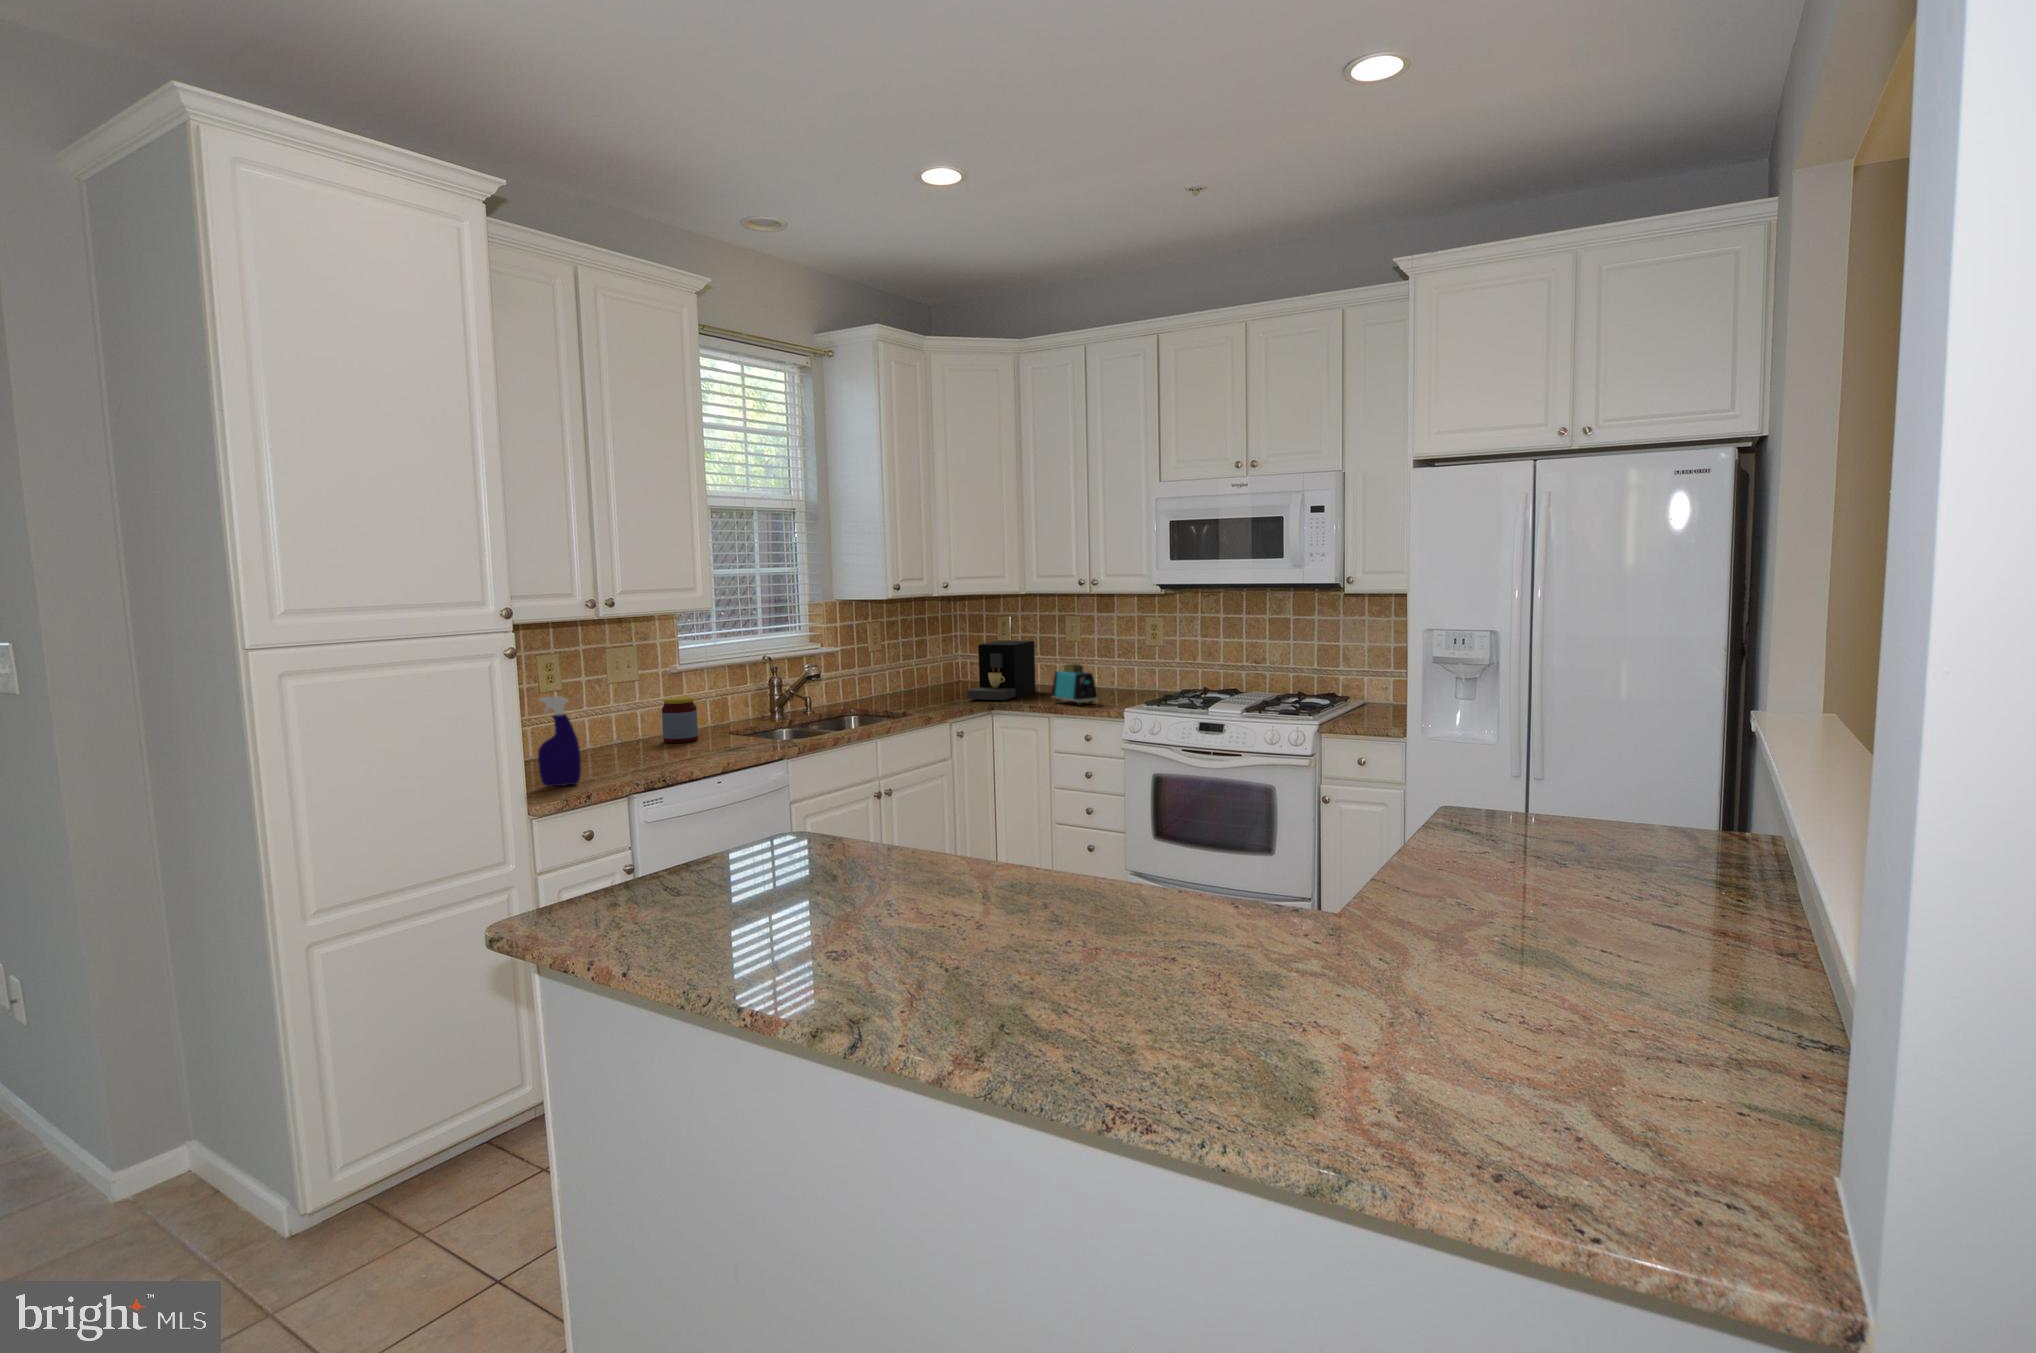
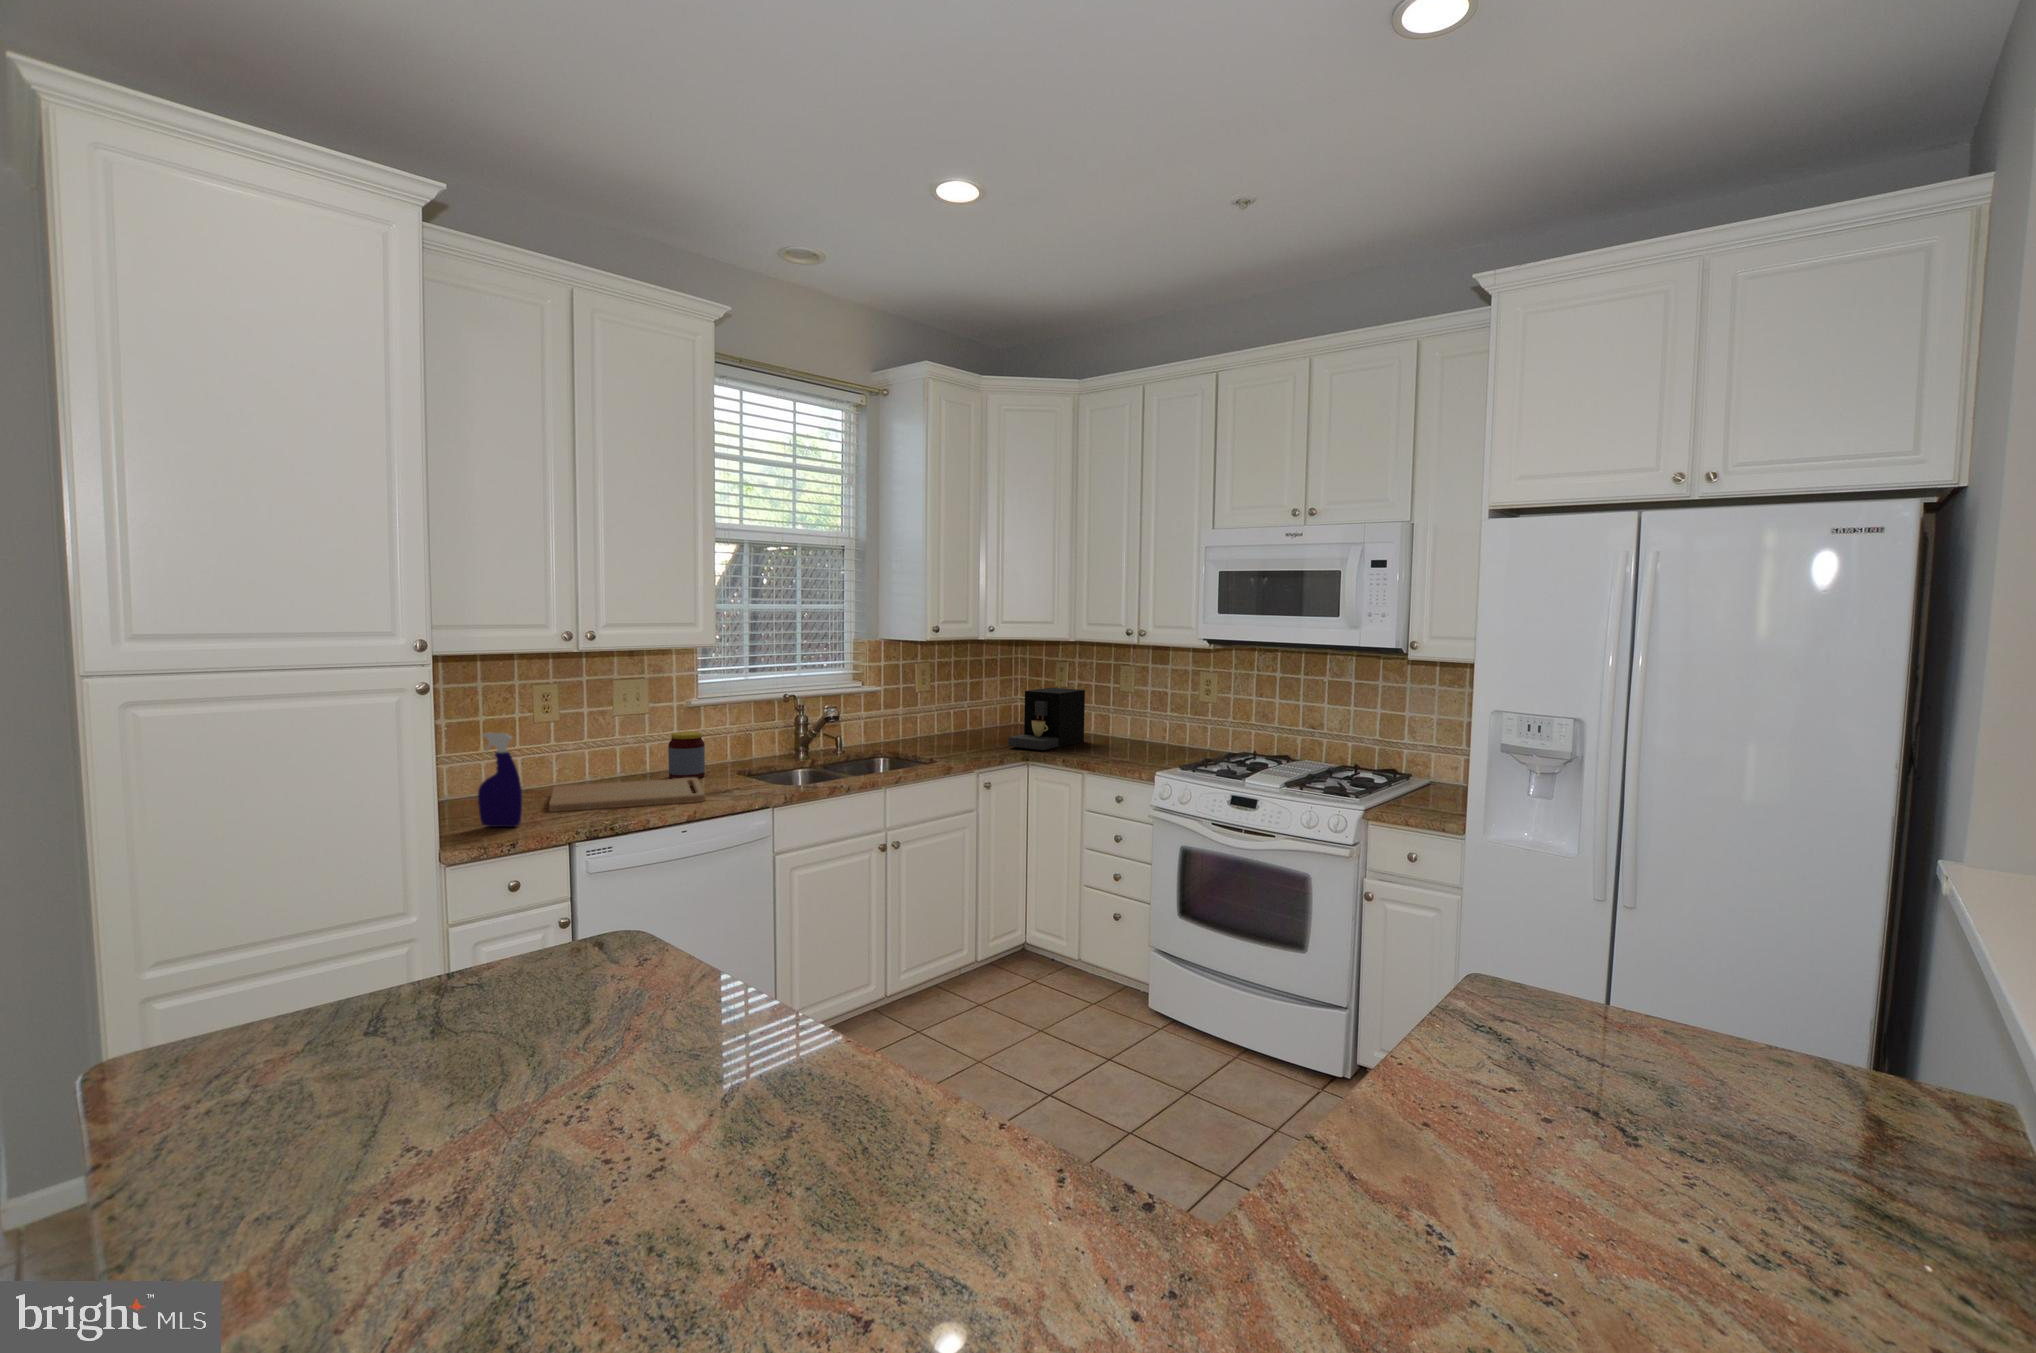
toaster: present [1051,664,1097,706] -> none [1089,718,1135,763]
cutting board: none [570,739,728,773] -> present [549,778,706,812]

